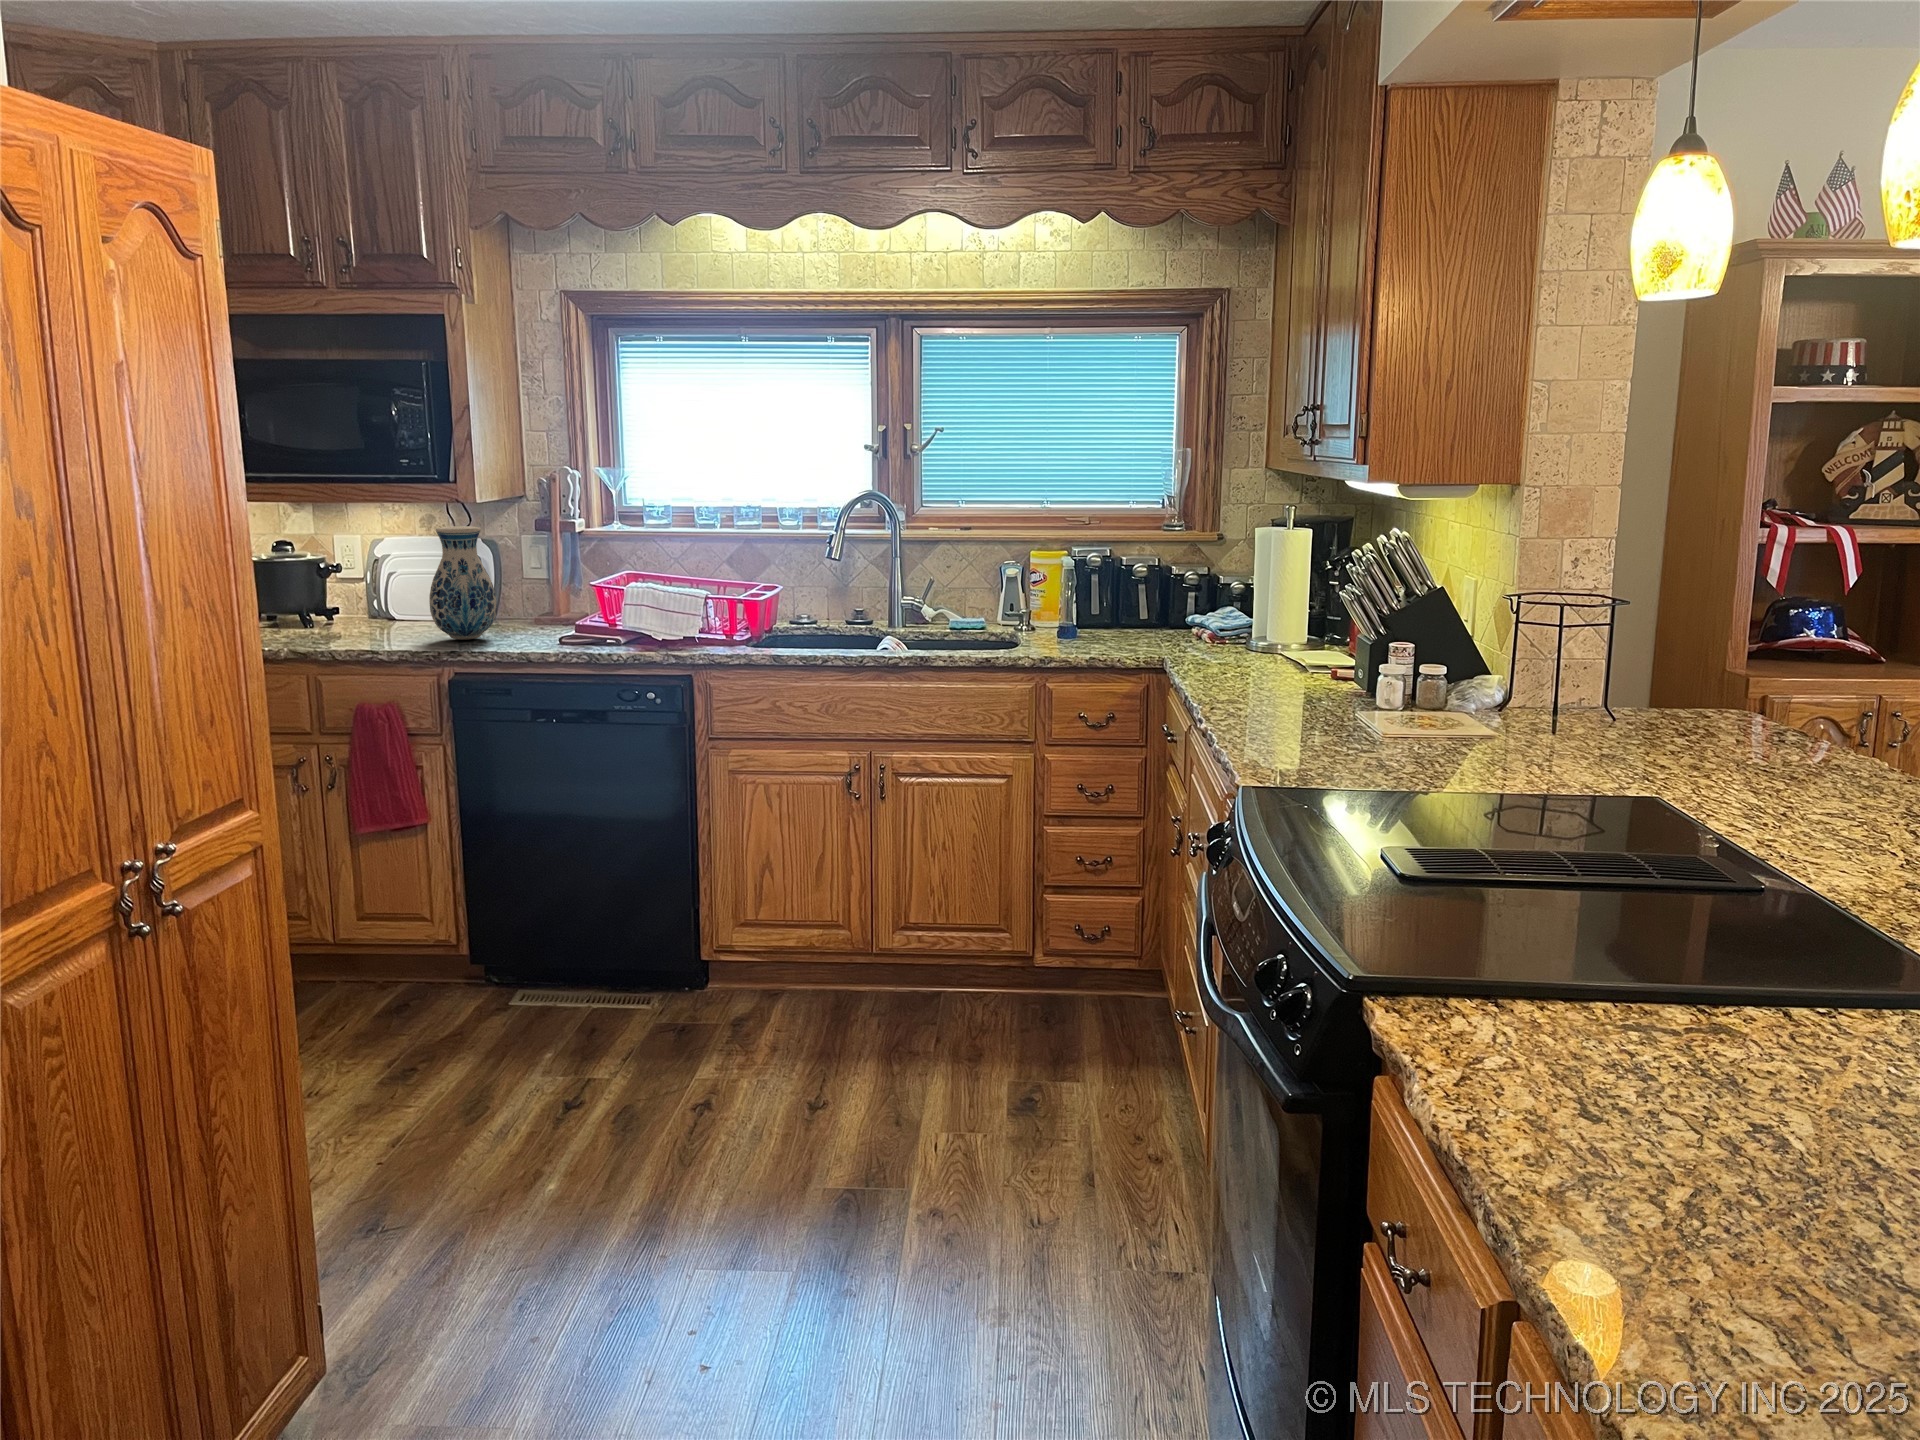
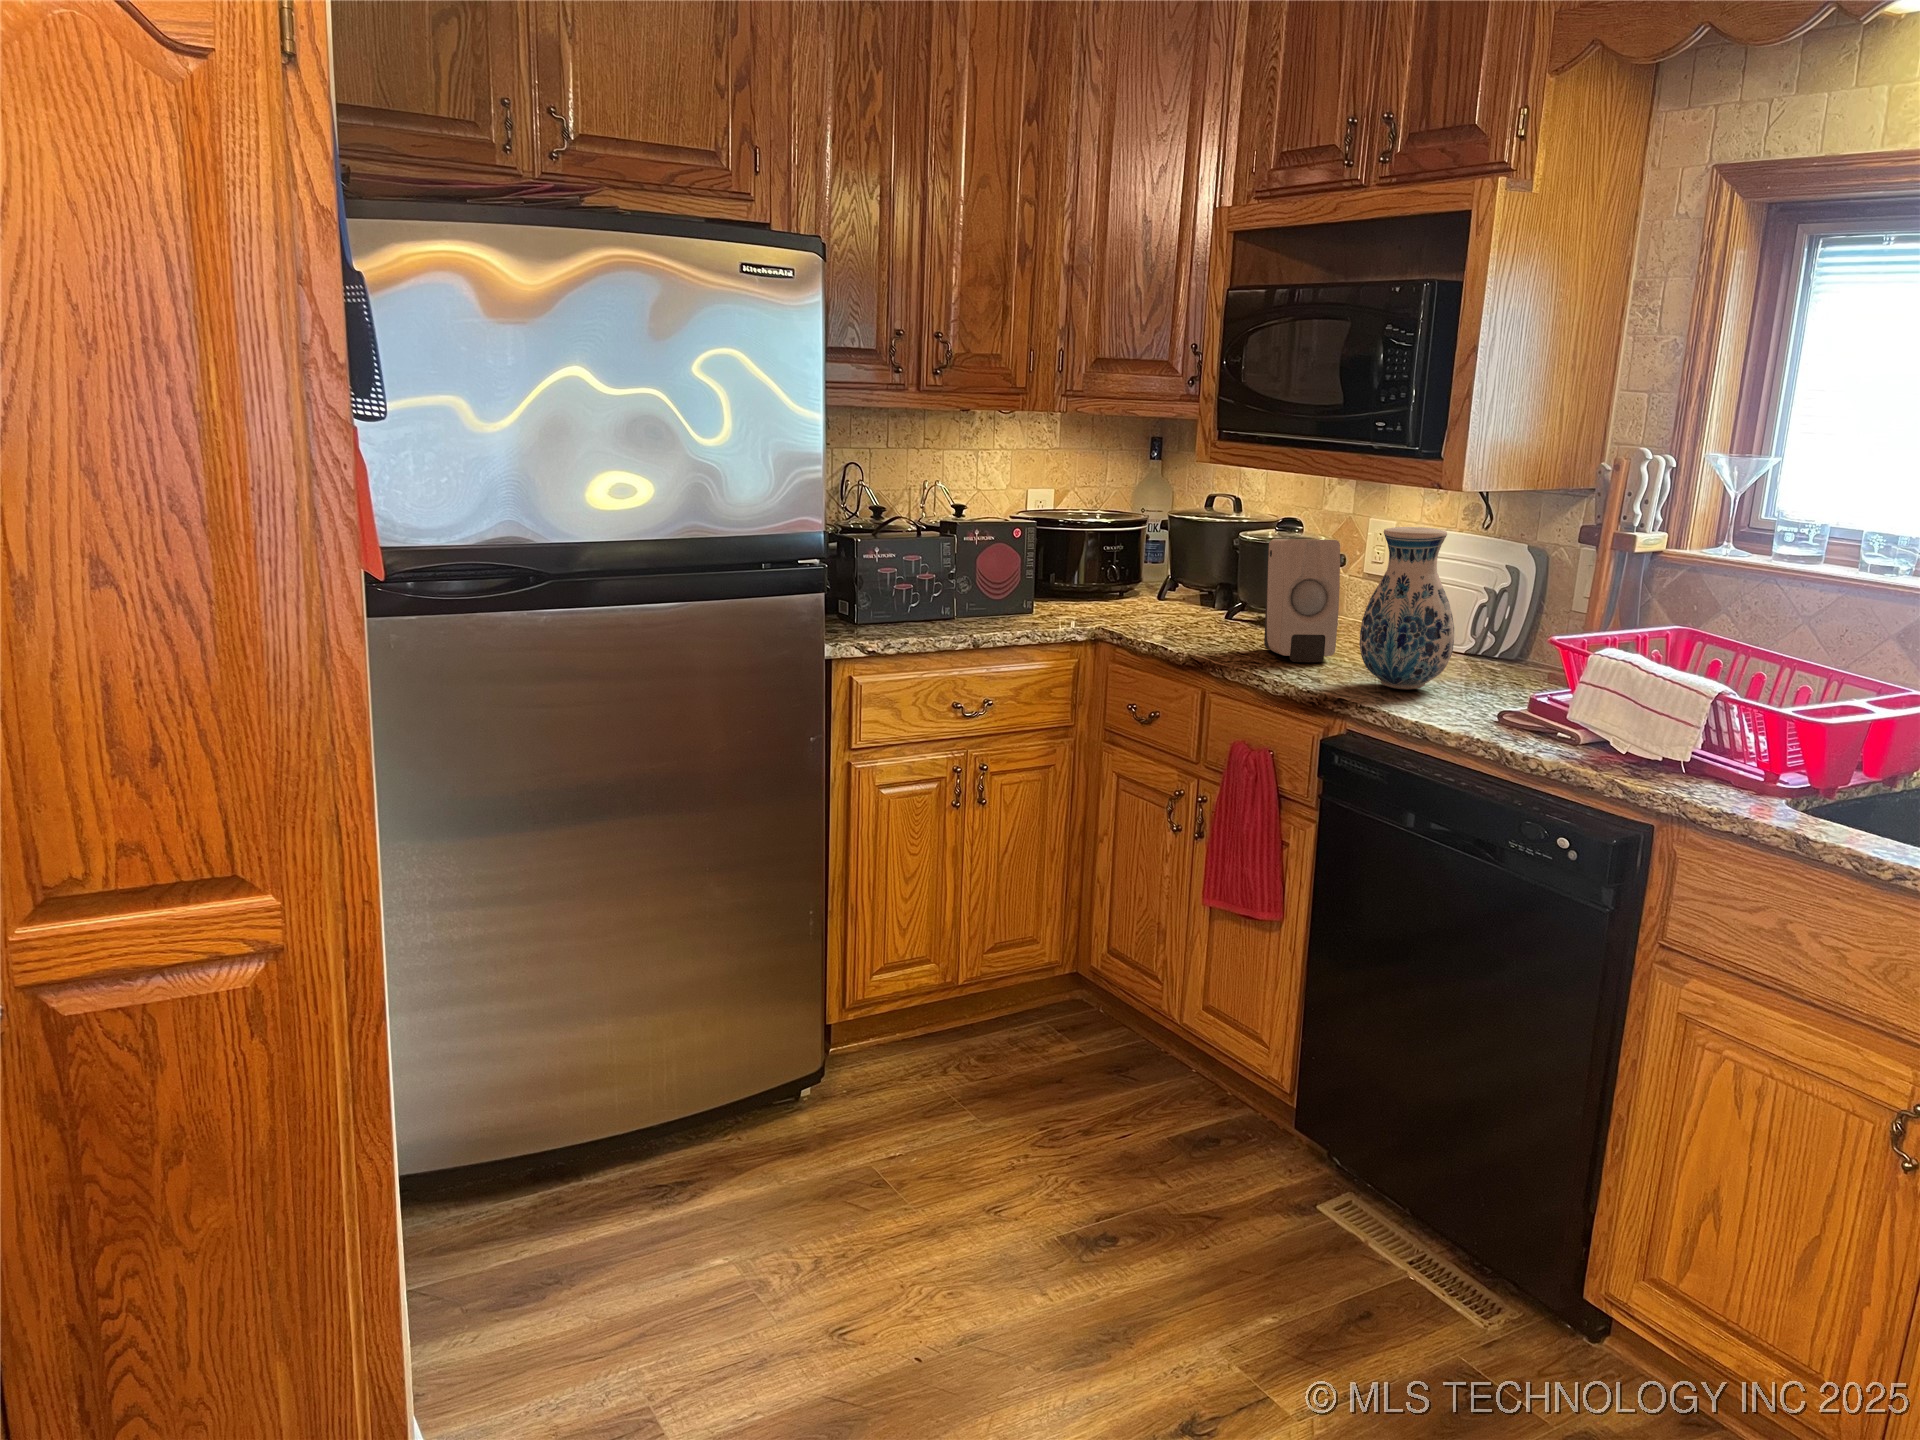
soap dispenser: none [301,544,384,639] -> present [1264,539,1340,662]

